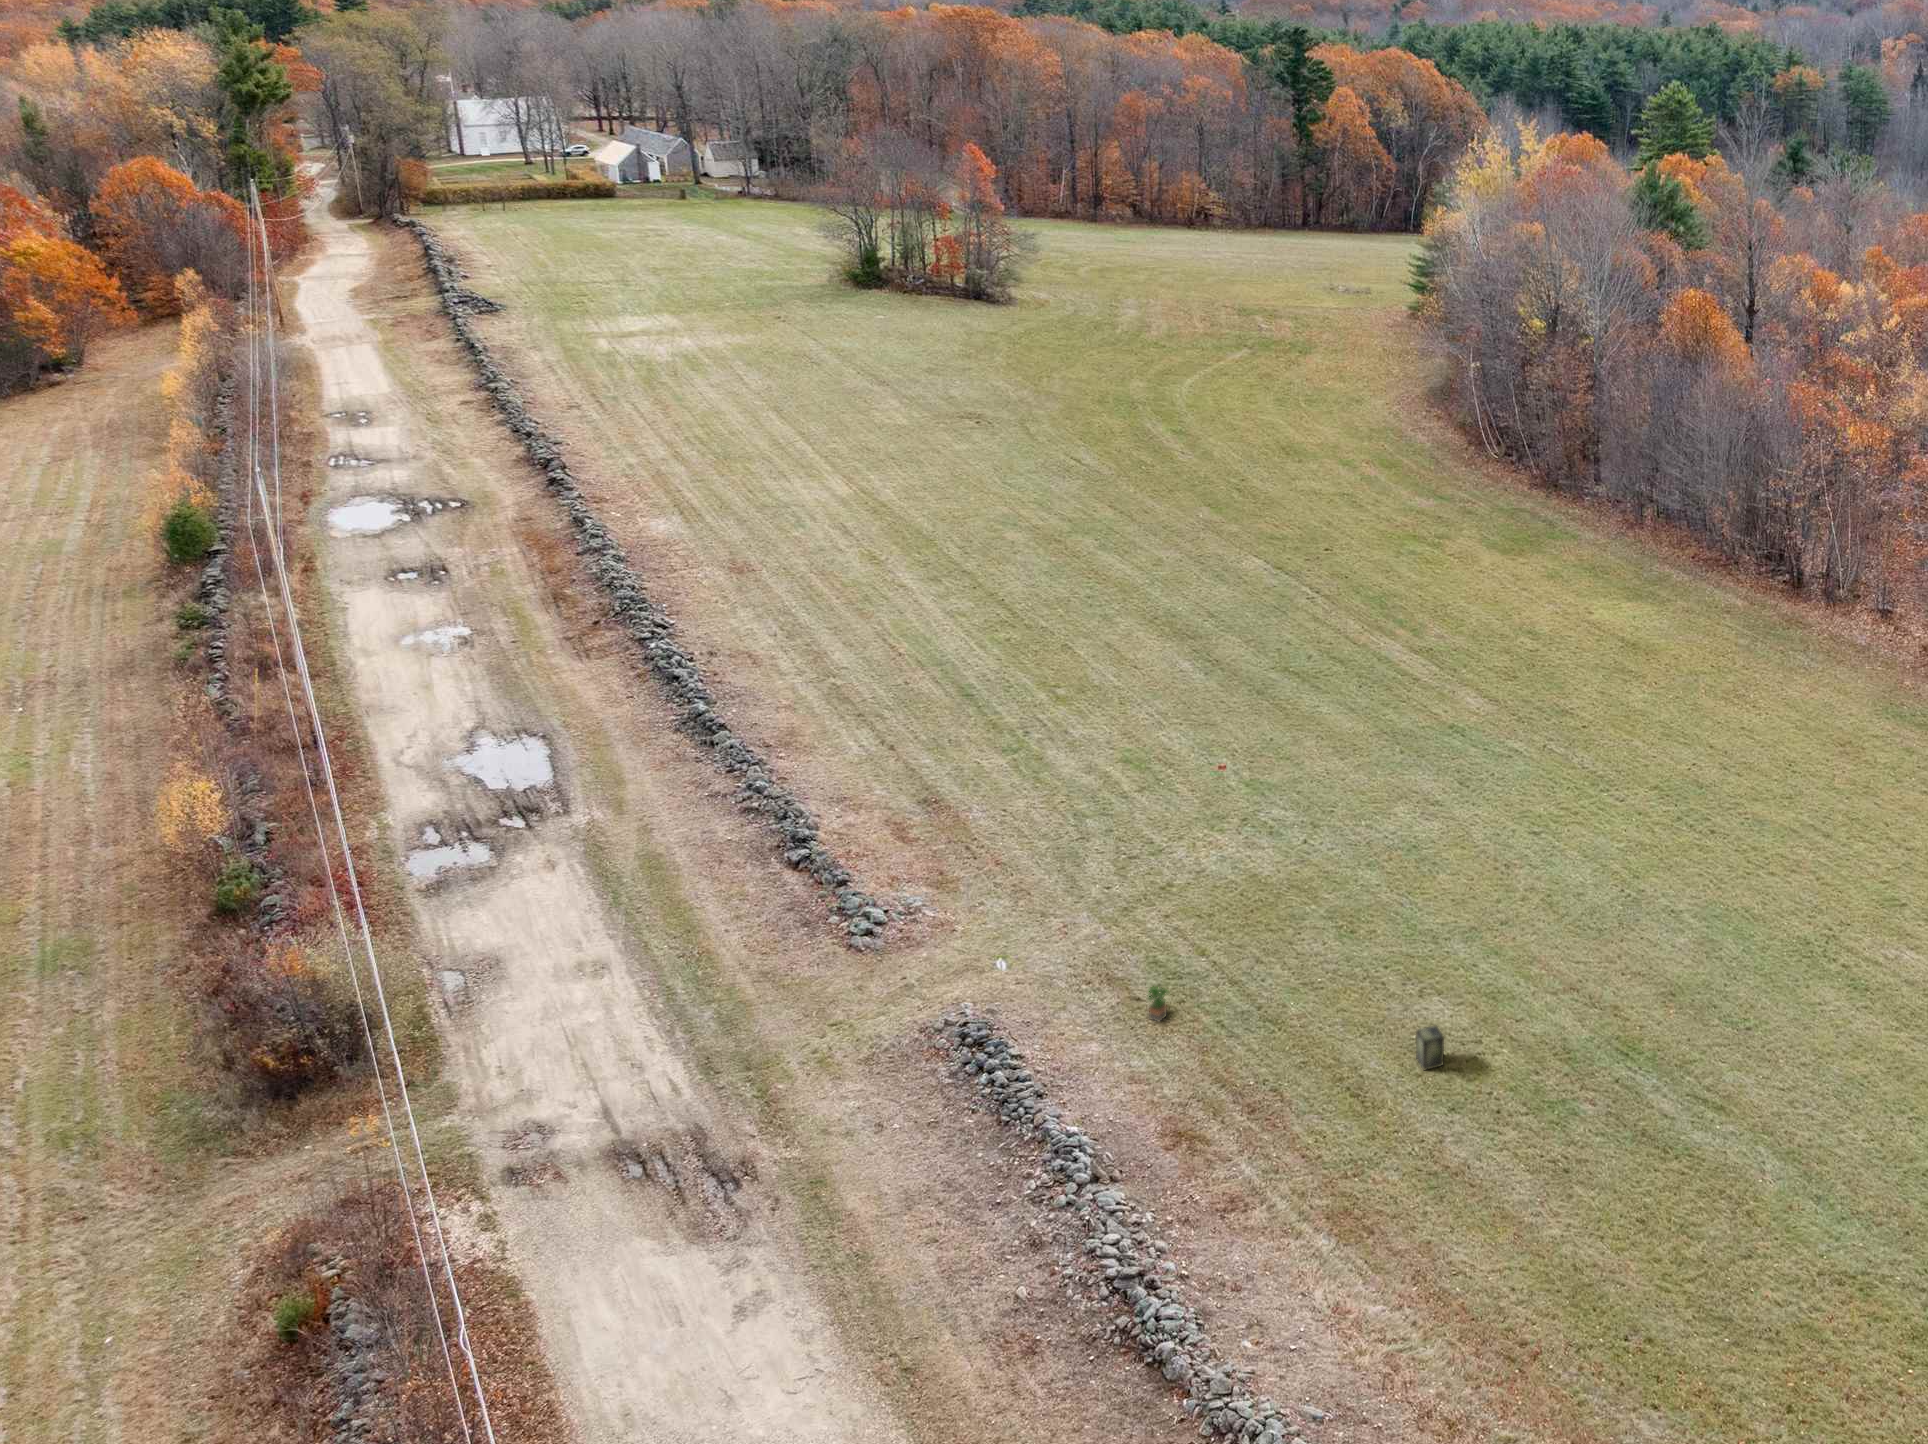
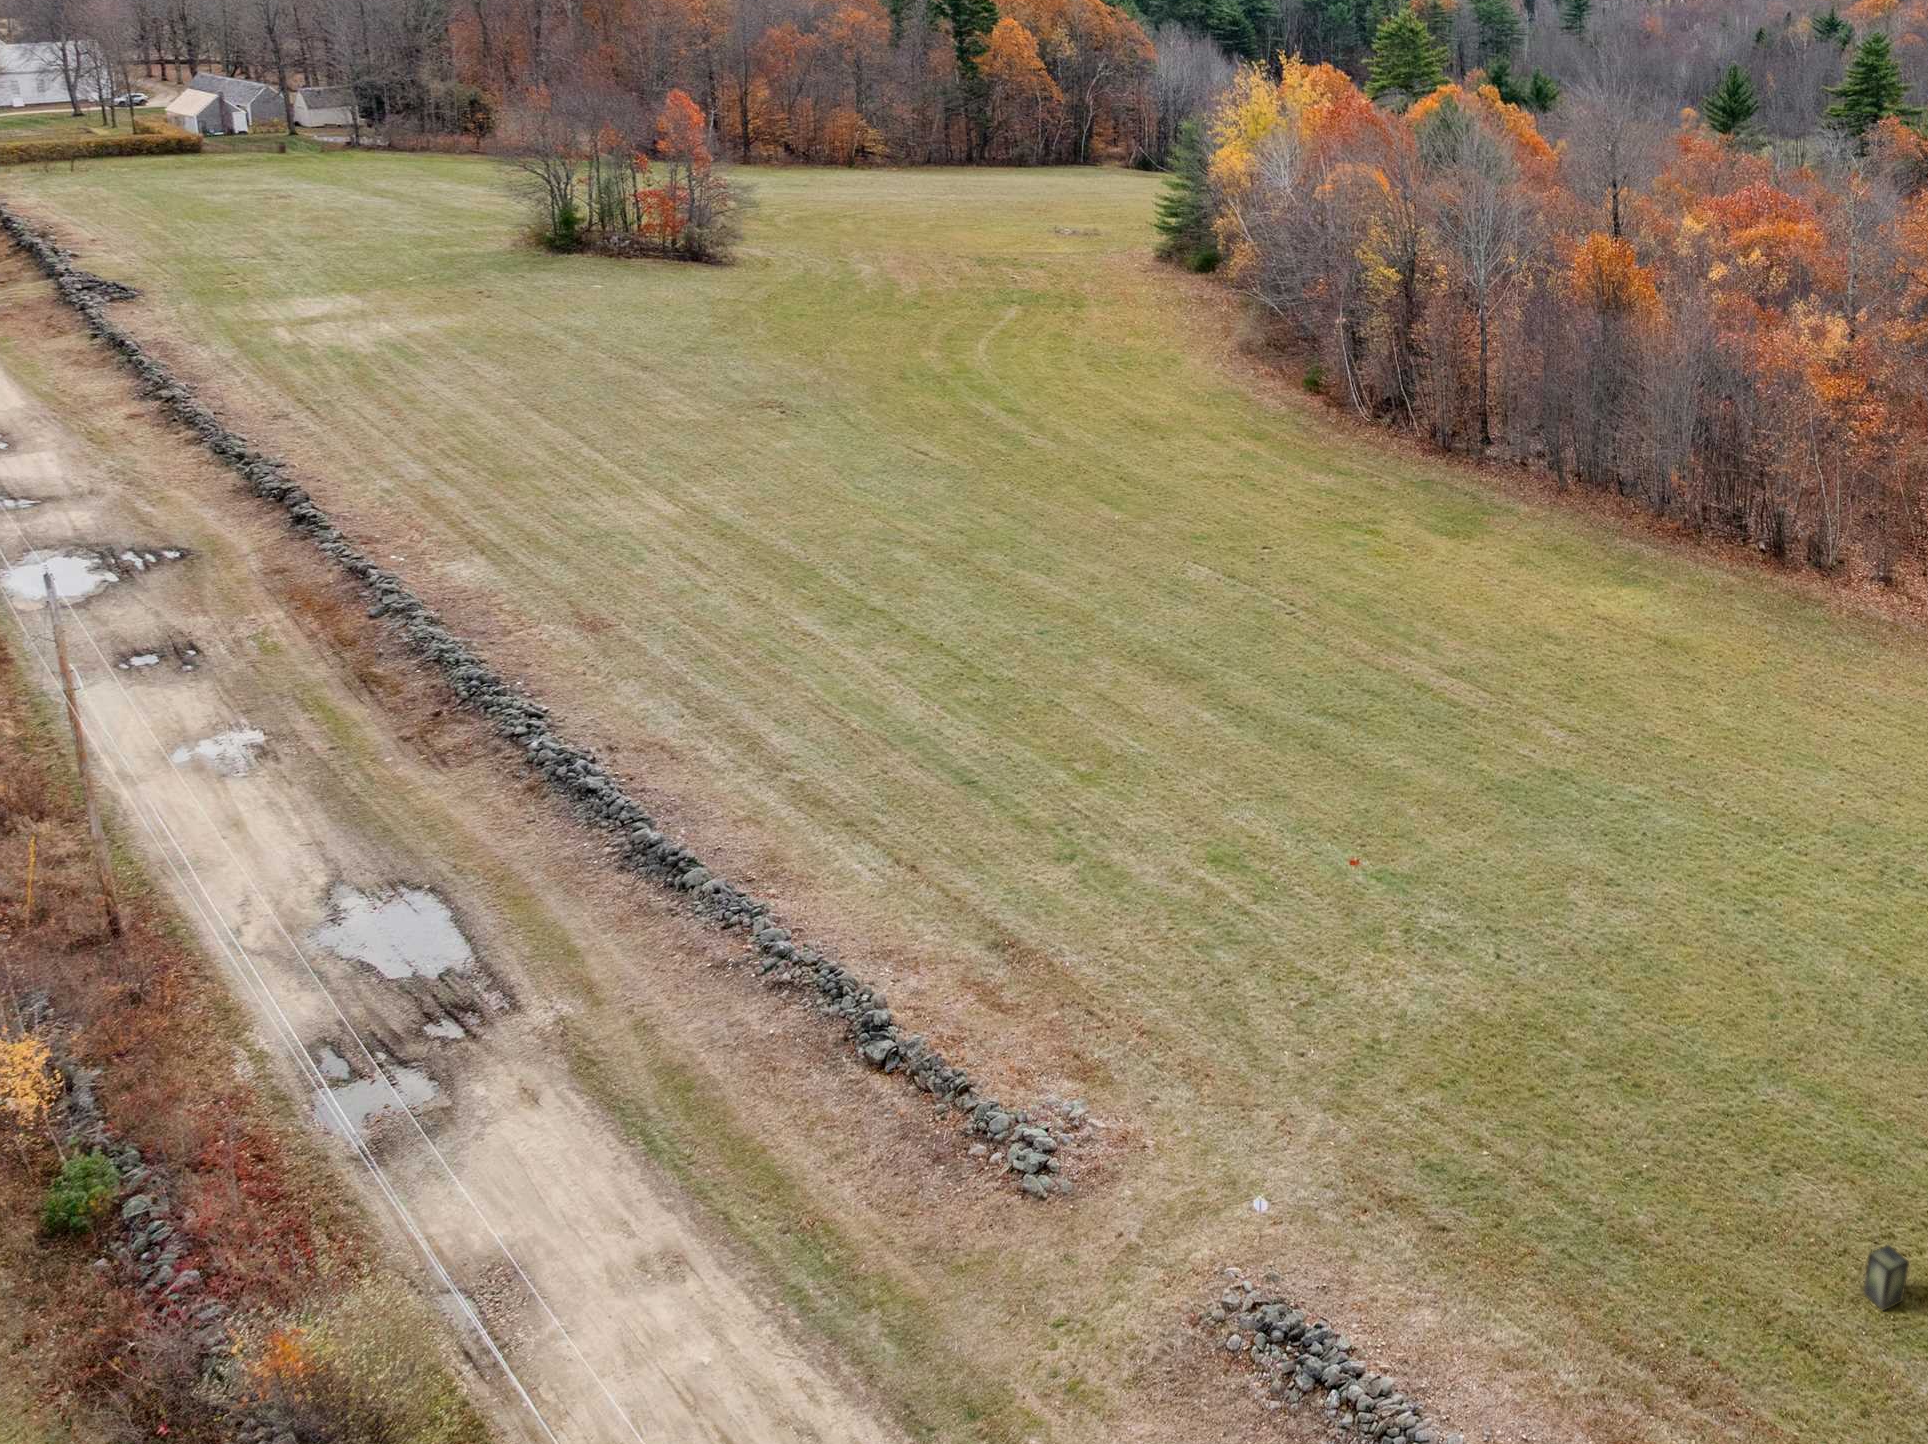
potted tree: present [1148,987,1168,1021] -> none [1493,1220,1523,1272]

